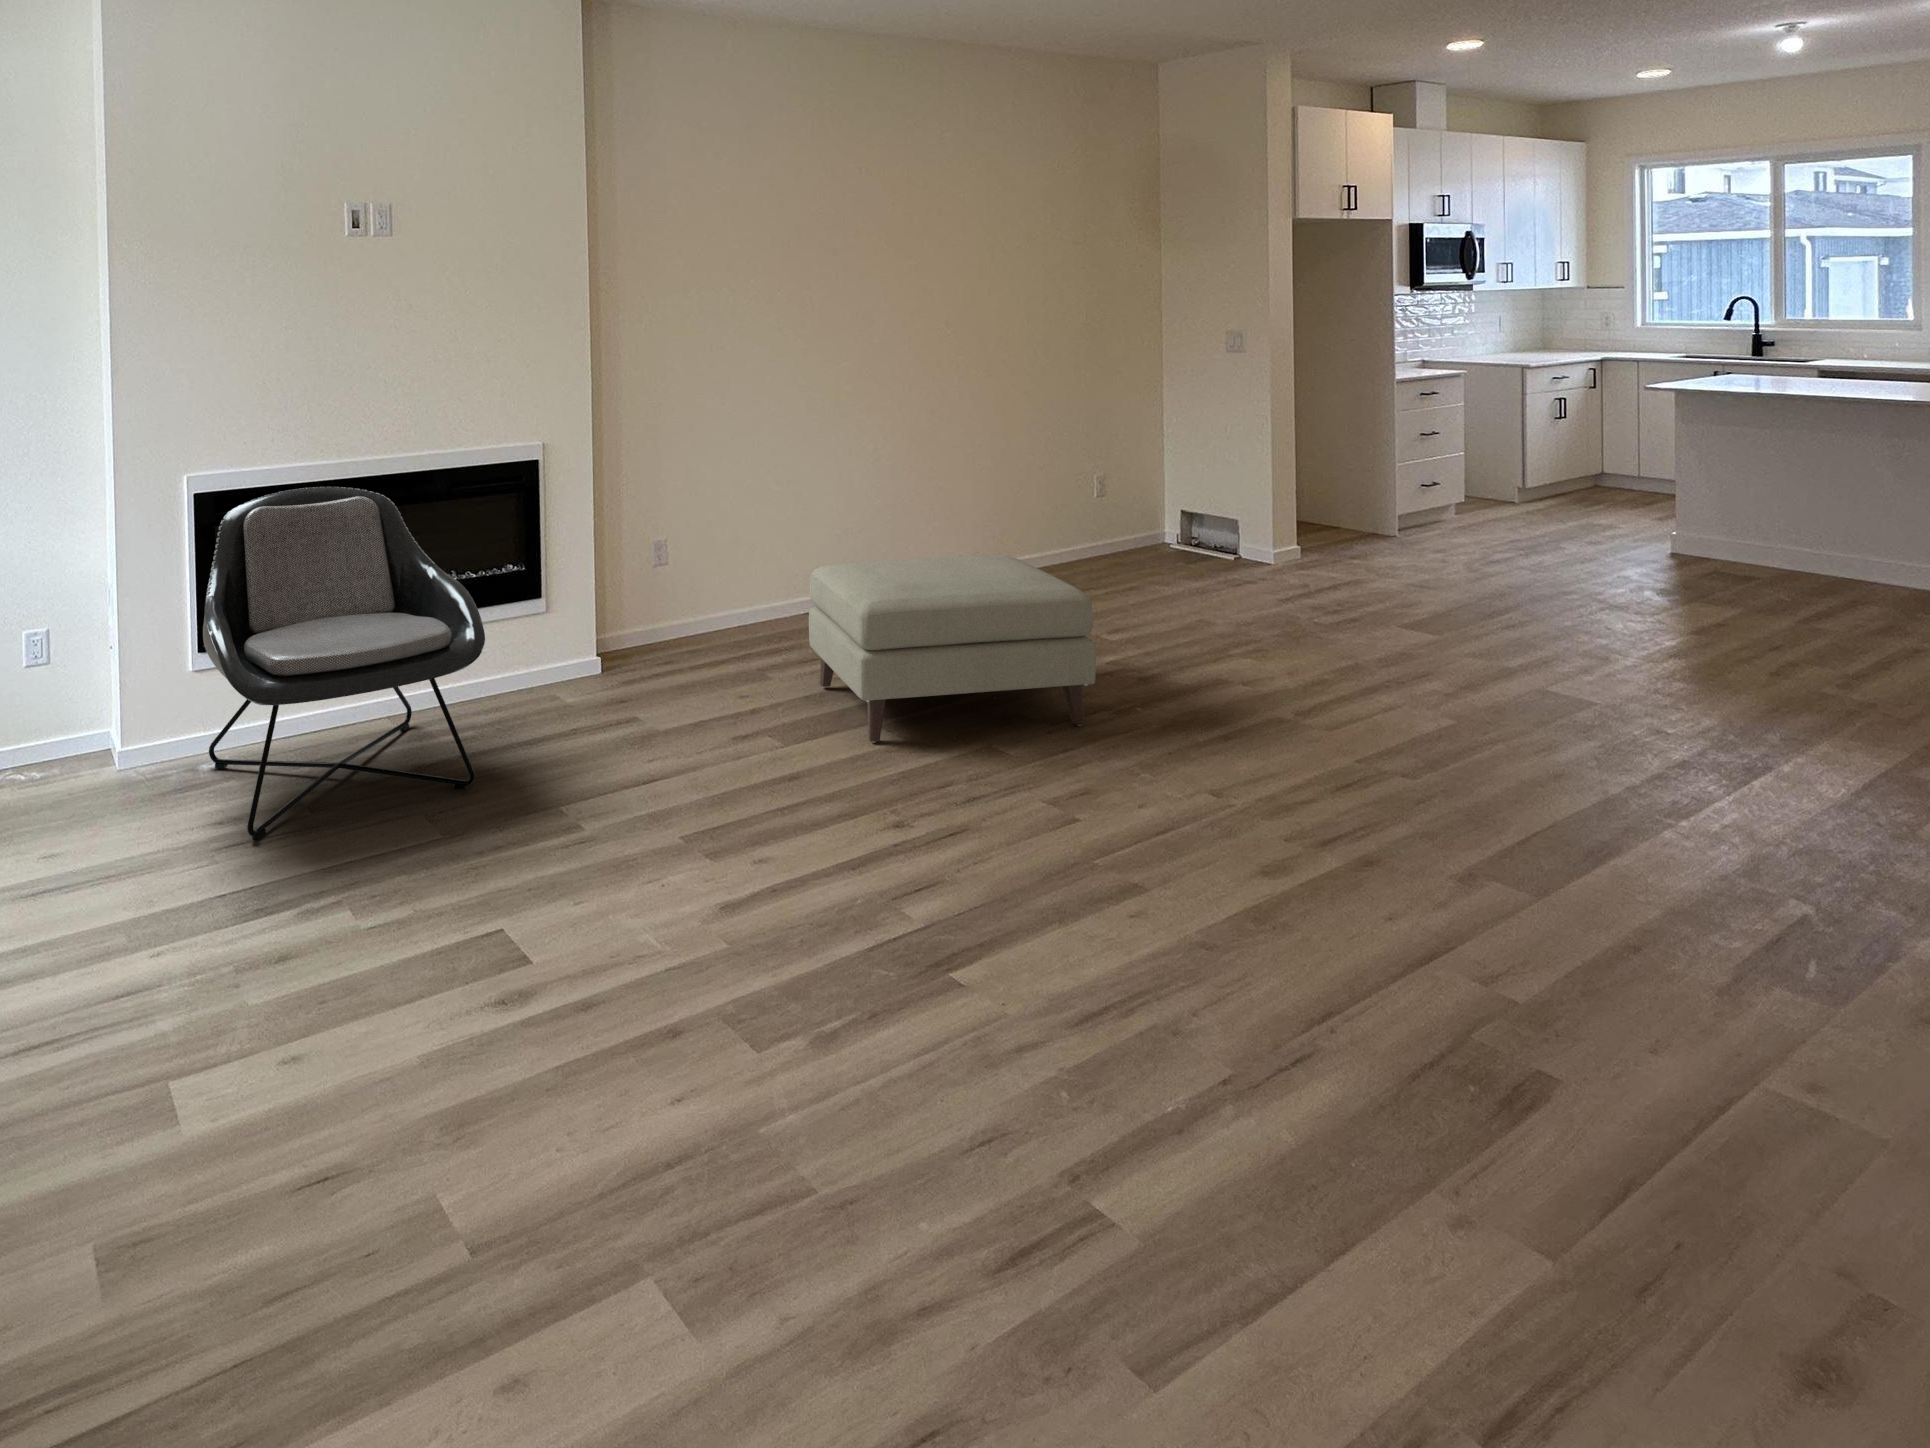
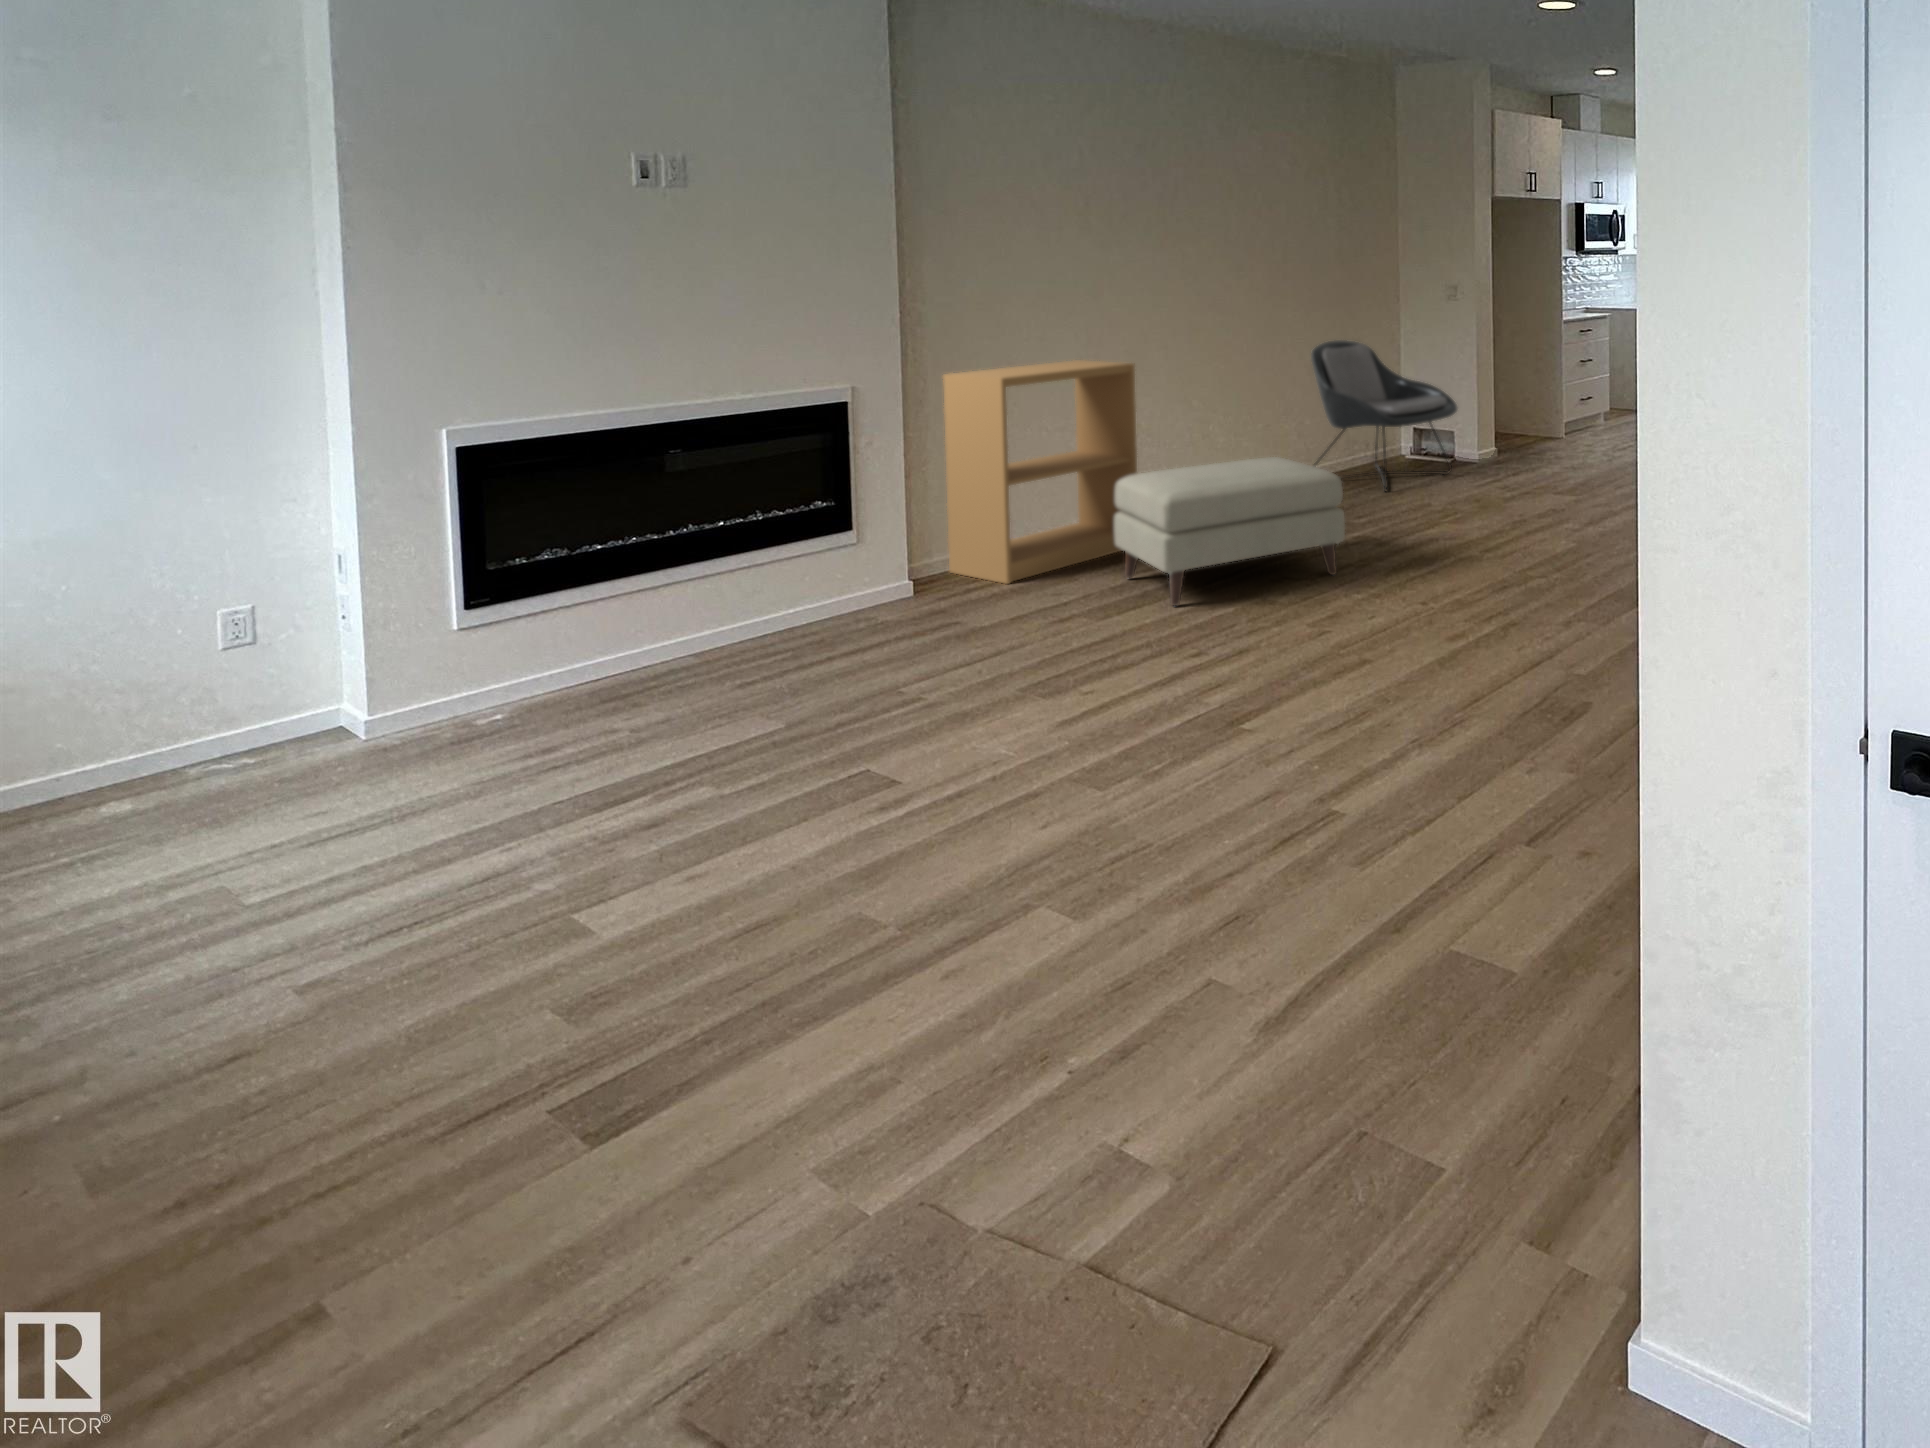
bookshelf: none [639,418,842,673] -> present [943,360,1137,584]
lounge chair: present [203,487,485,839] -> present [1311,340,1457,491]

